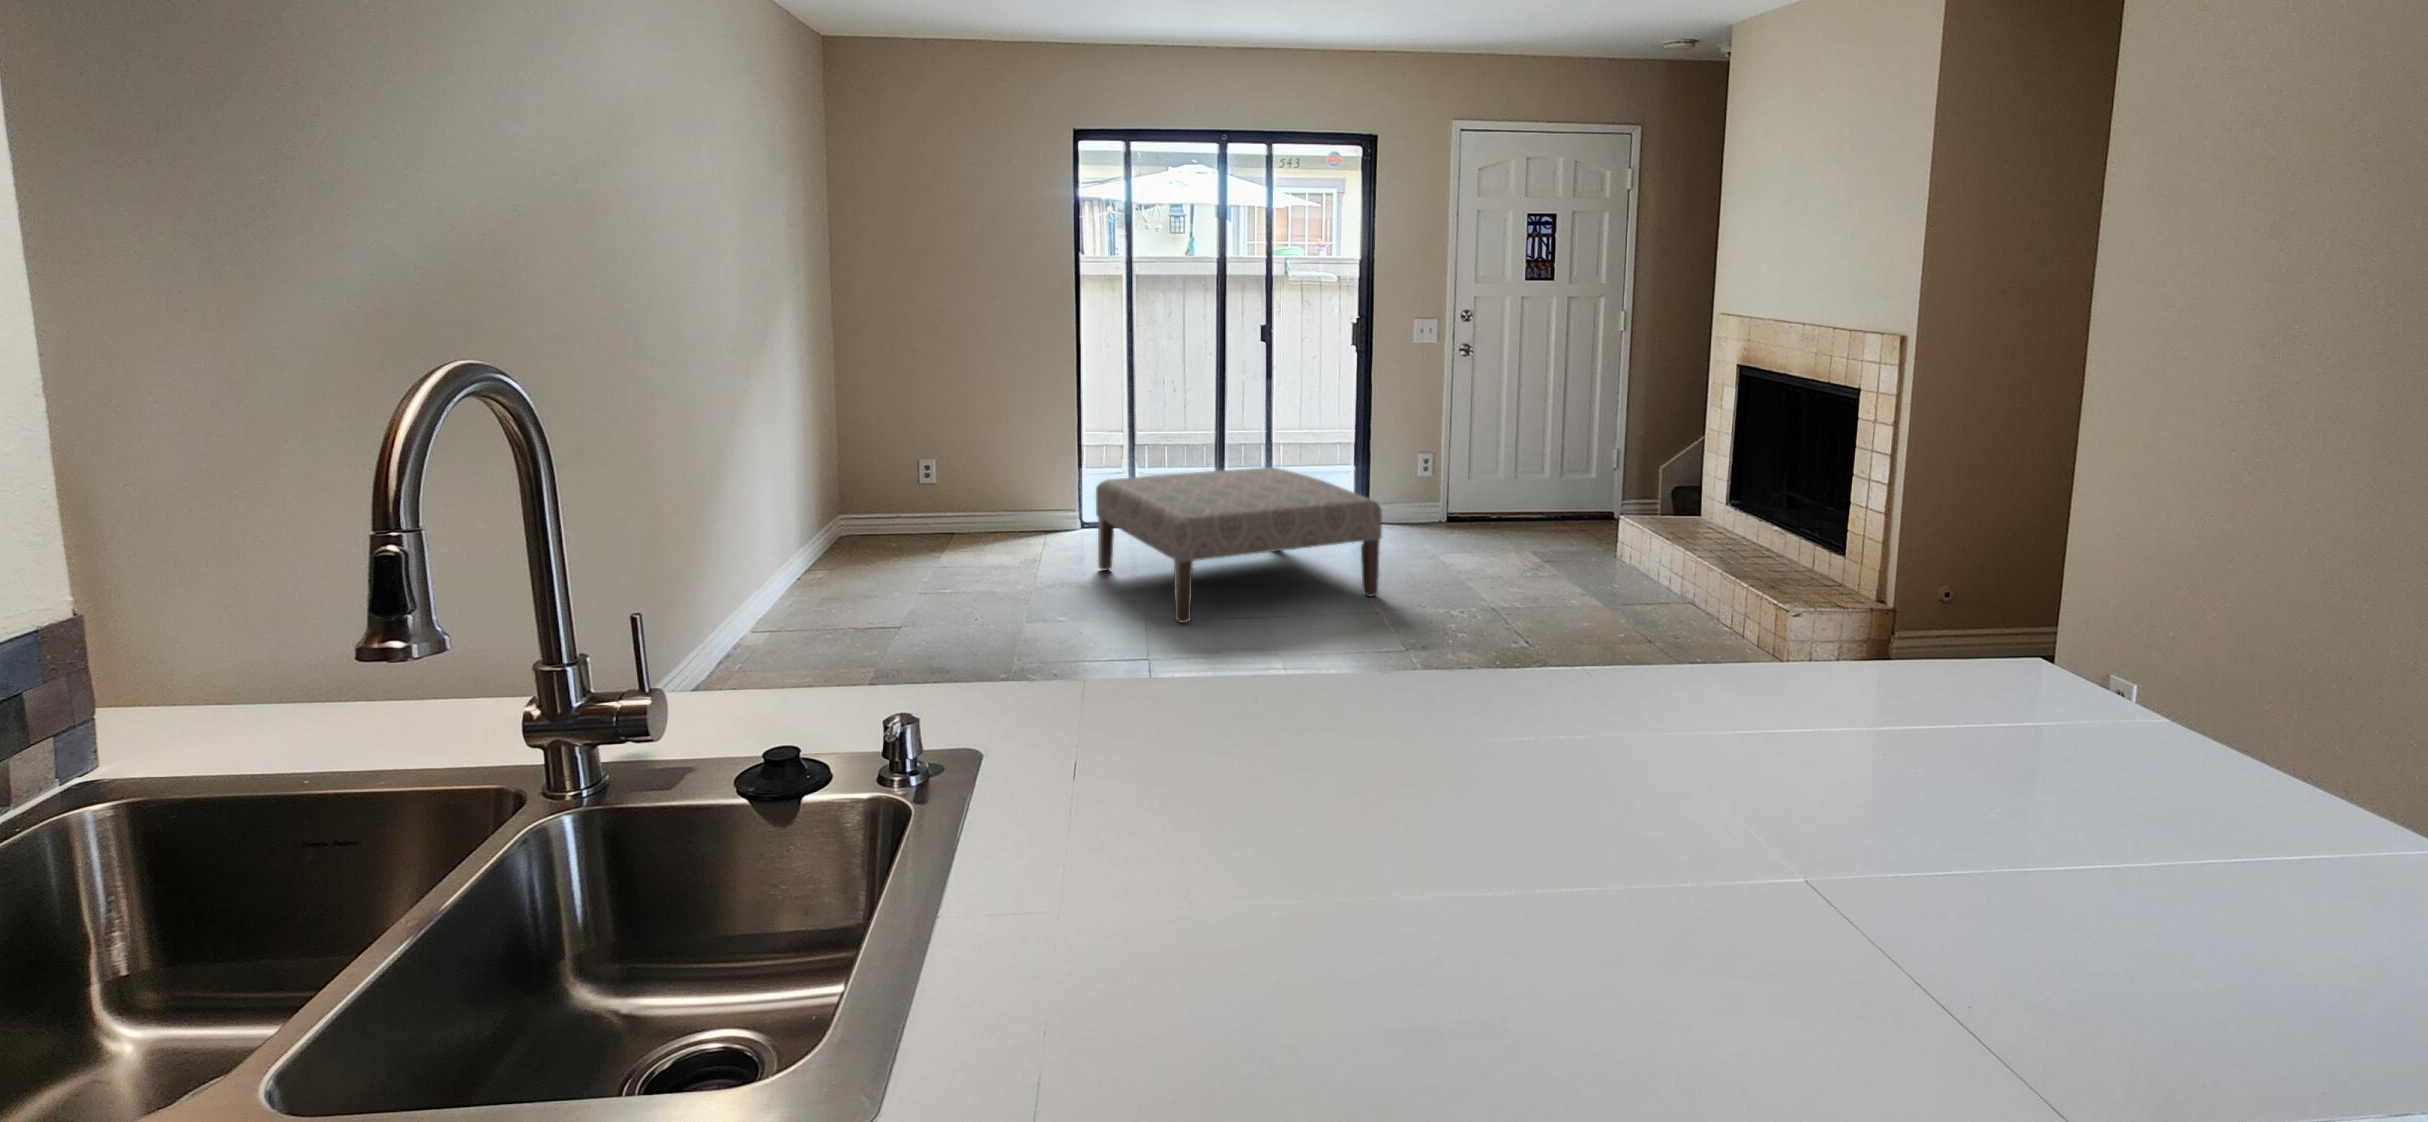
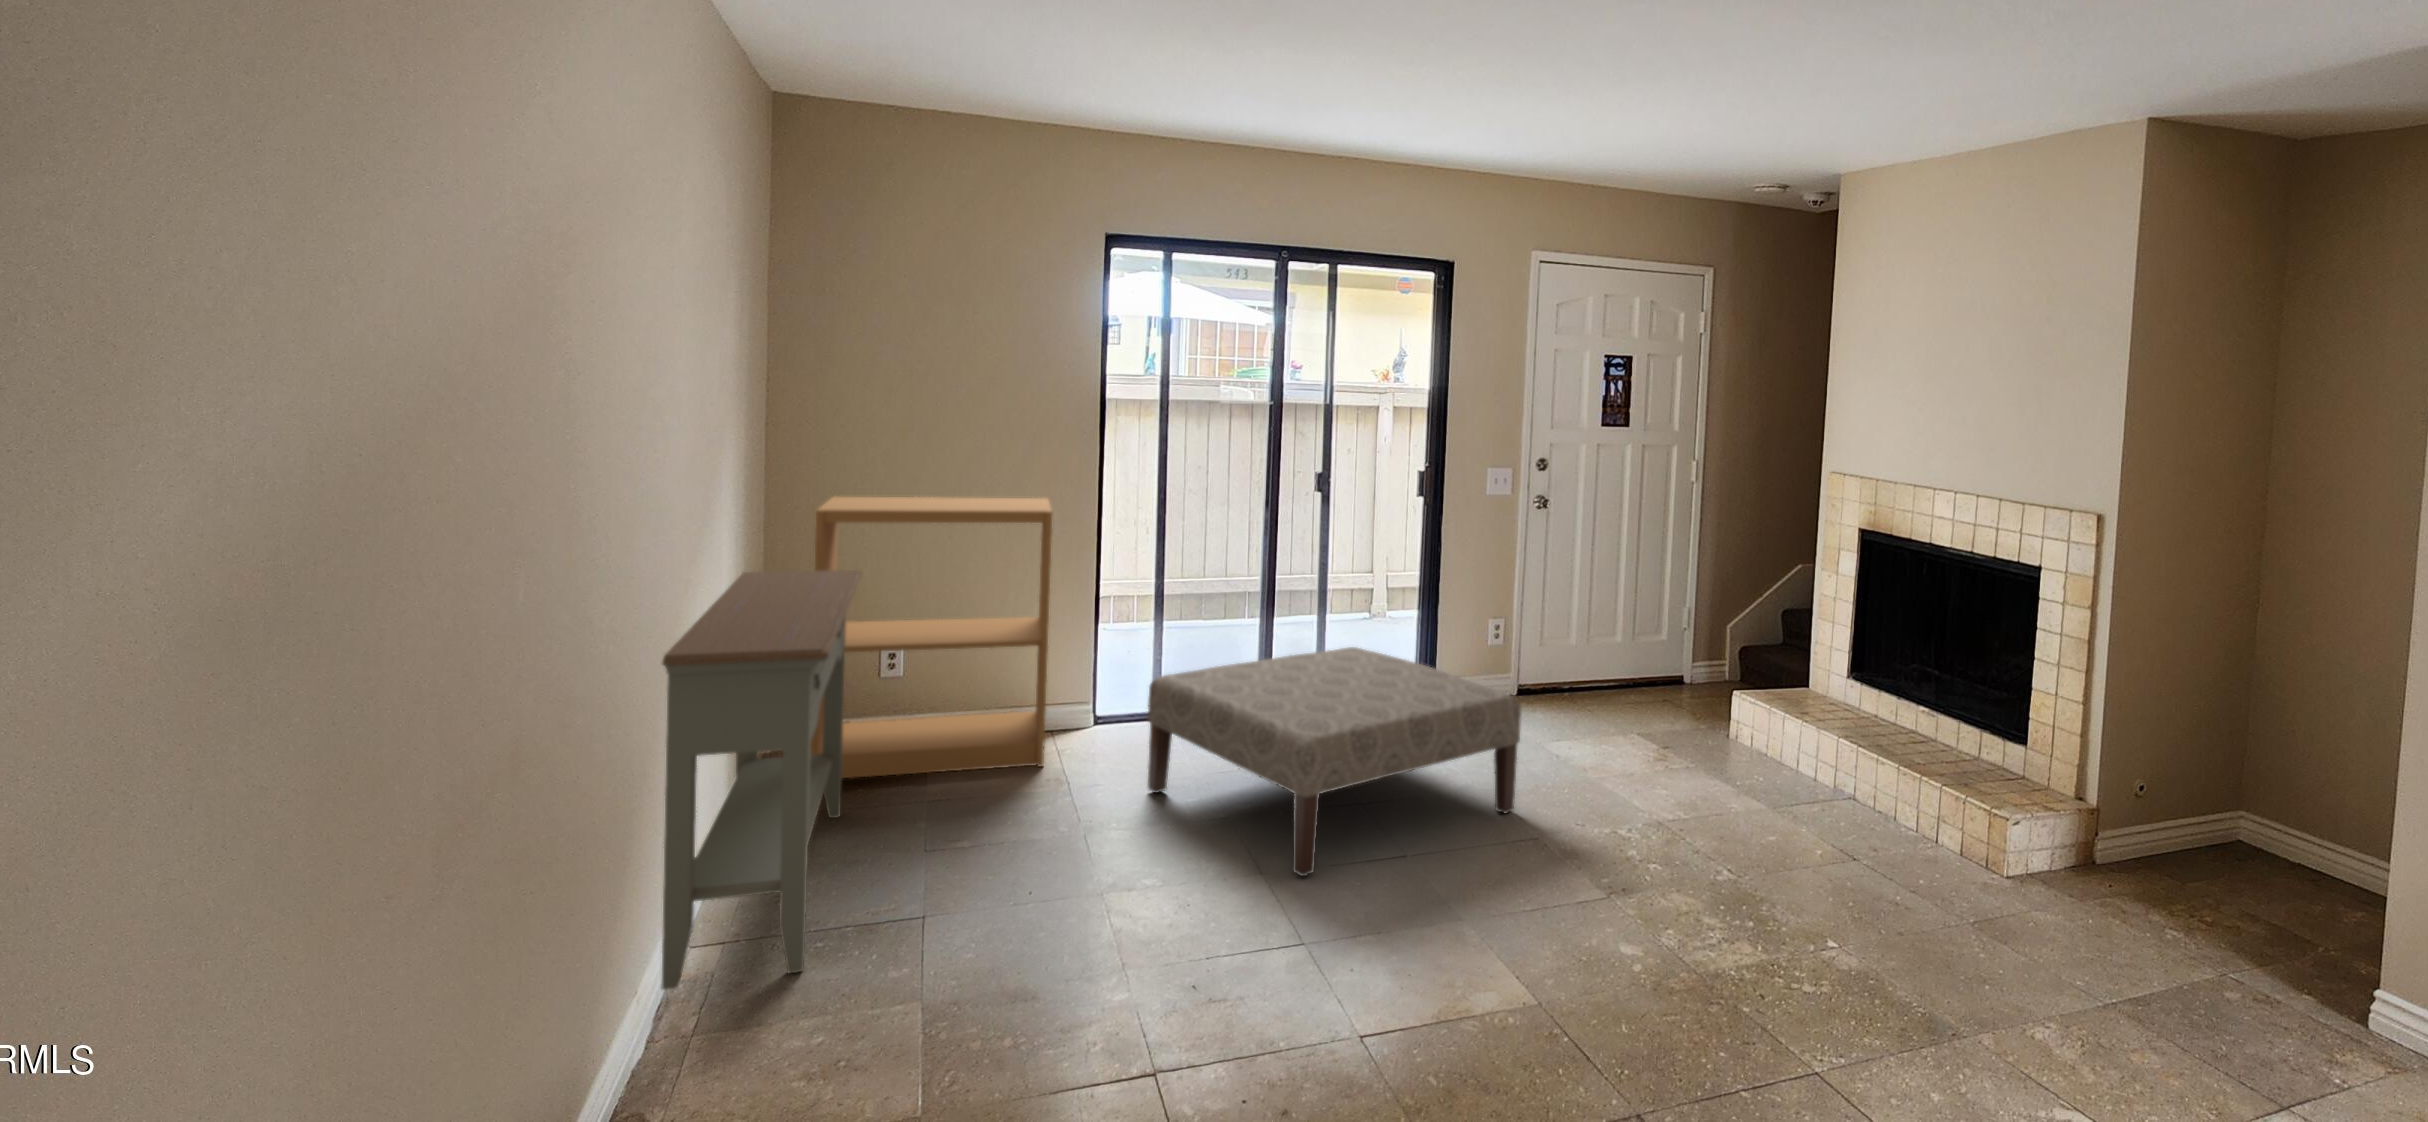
bookshelf: none [860,346,1040,553] -> present [810,497,1052,778]
console table: none [725,395,887,651] -> present [661,570,862,990]

